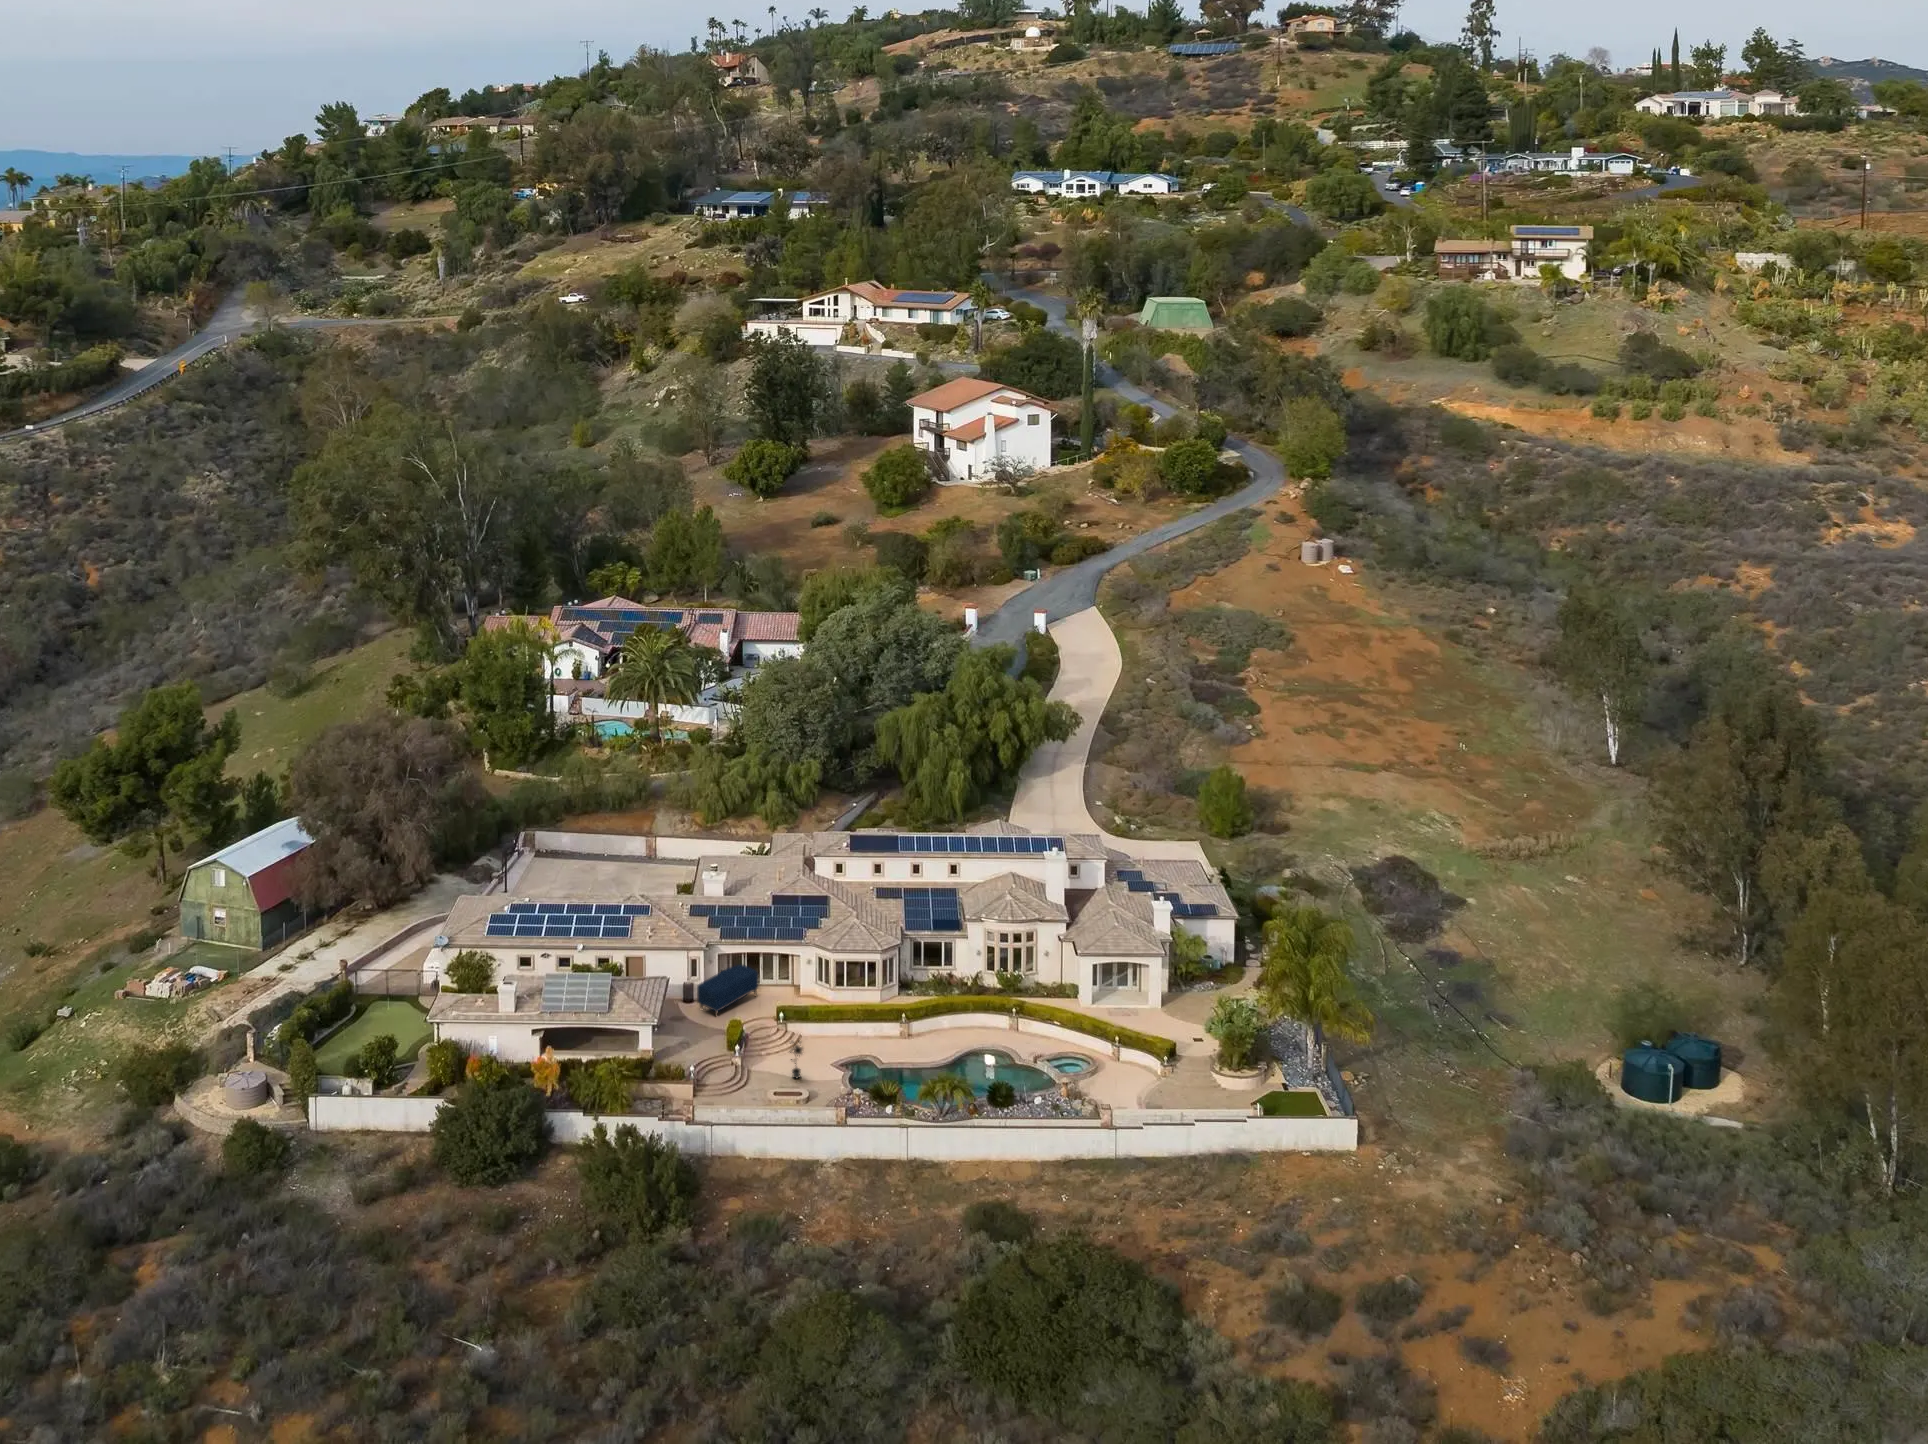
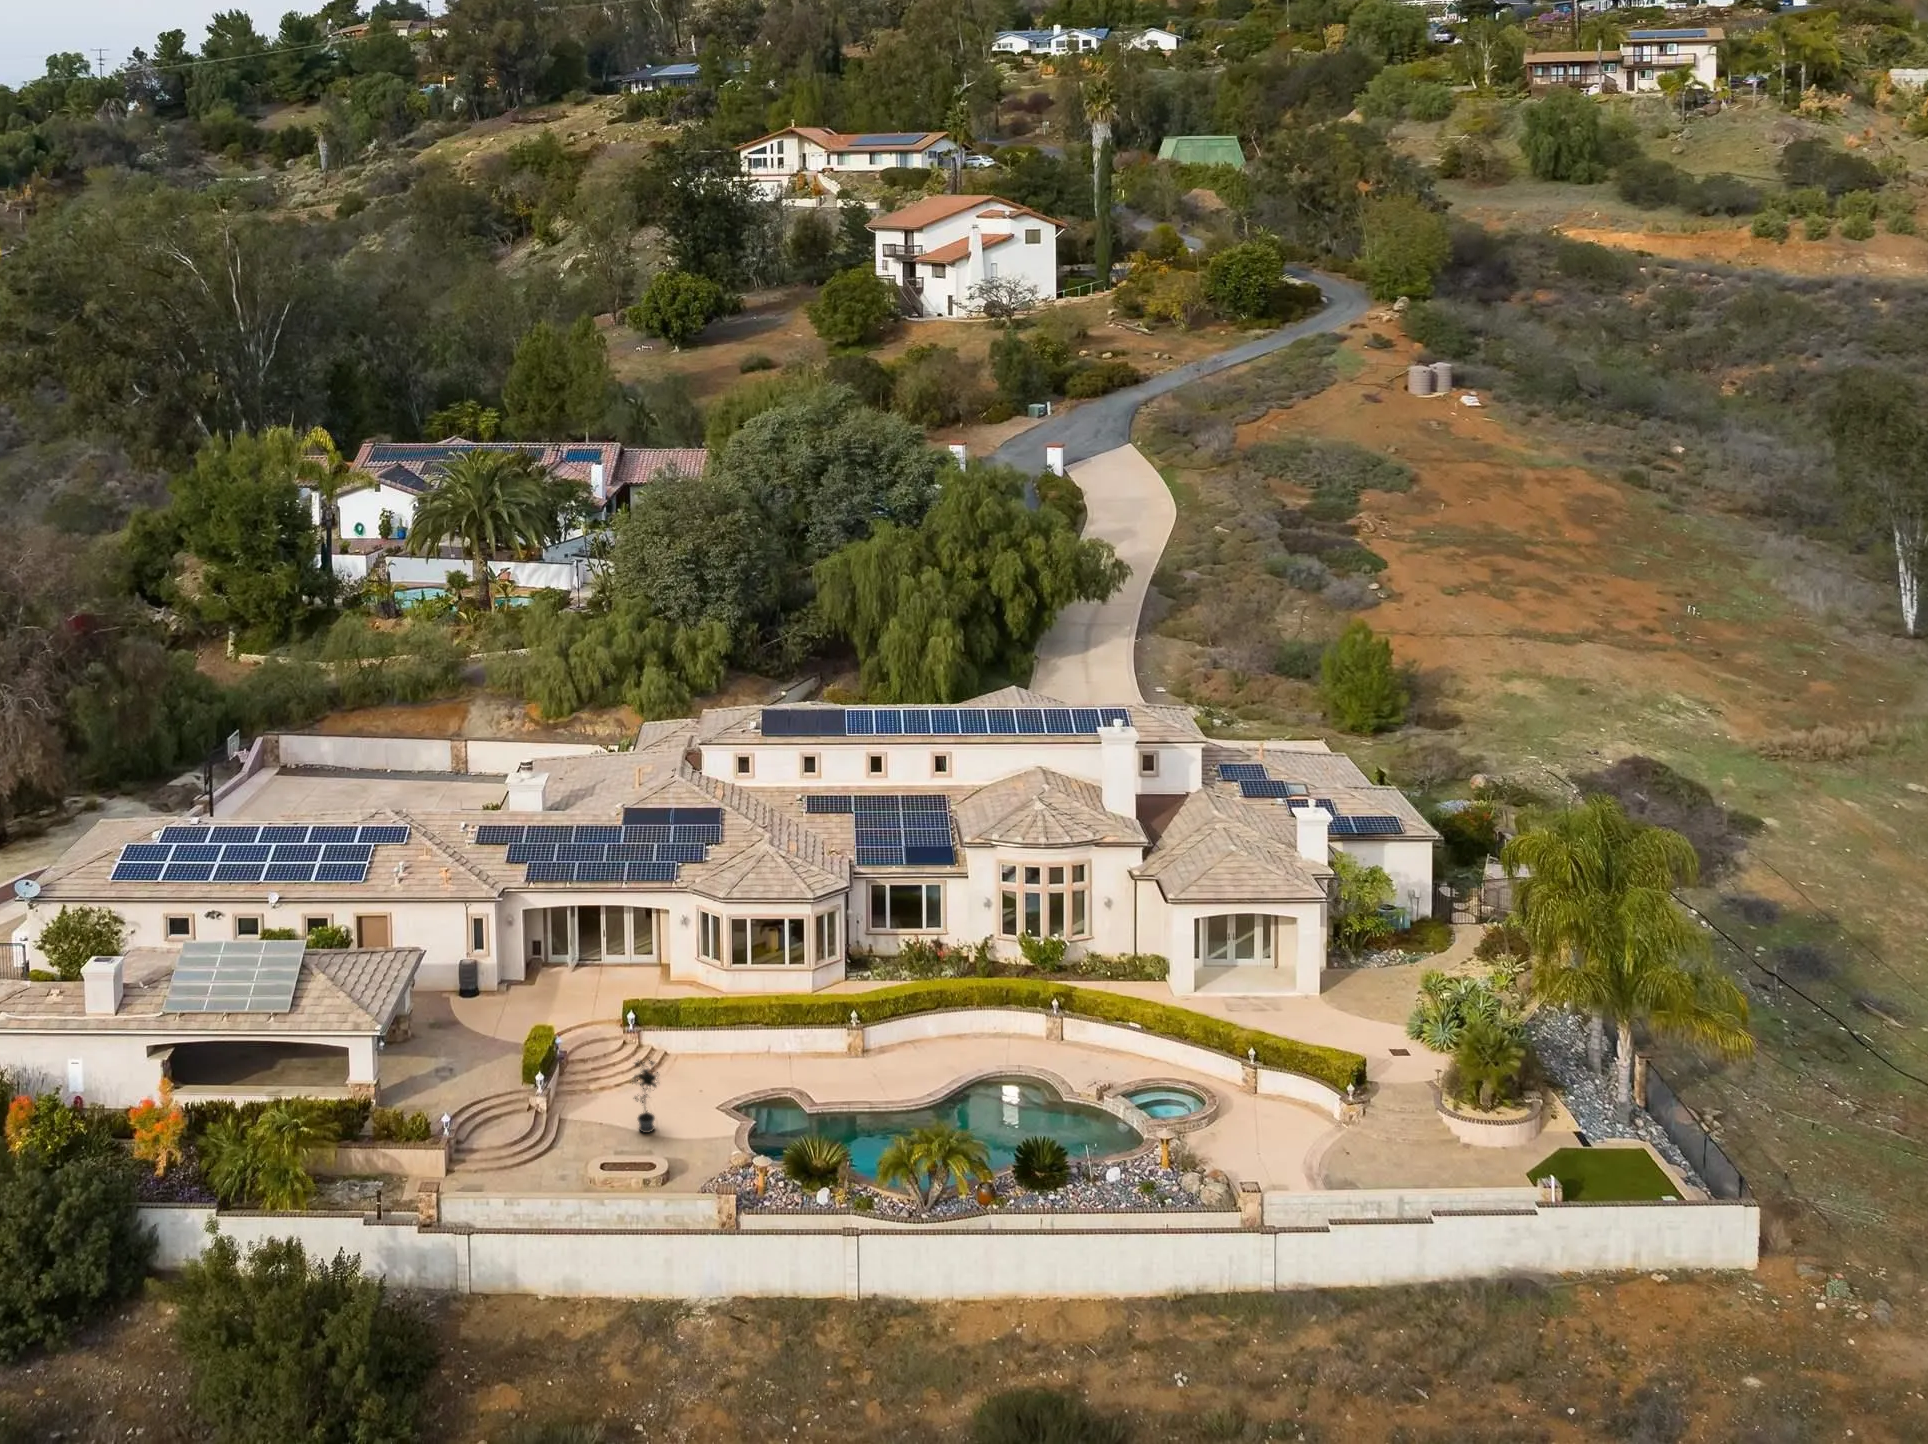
bench: present [697,965,758,1016] -> none [486,927,598,1026]

